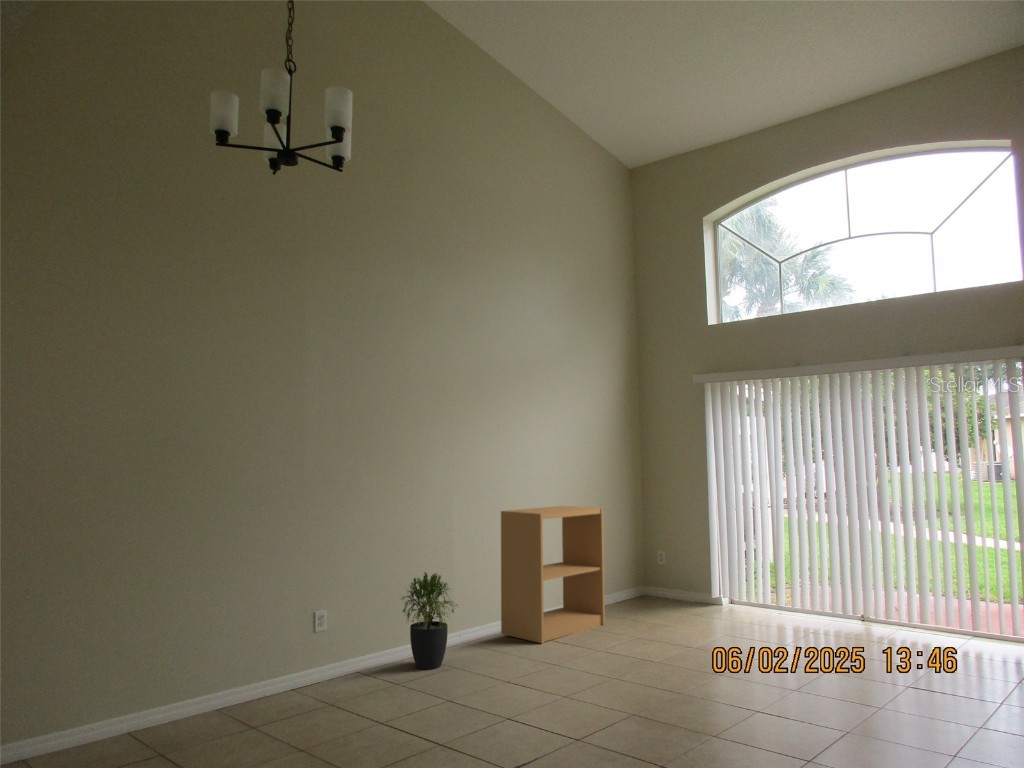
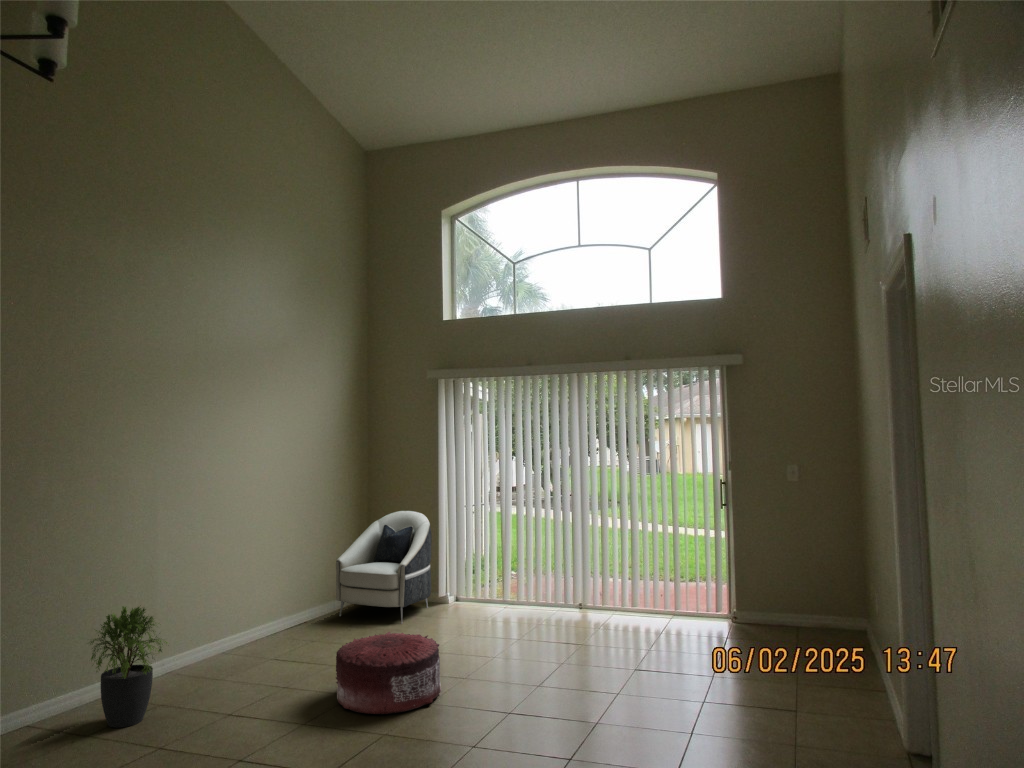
armchair: none [611,495,703,618] -> present [336,511,432,624]
bookshelf: present [501,506,605,643] -> none [213,511,335,672]
pouf: none [592,617,690,689] -> present [336,632,441,714]

